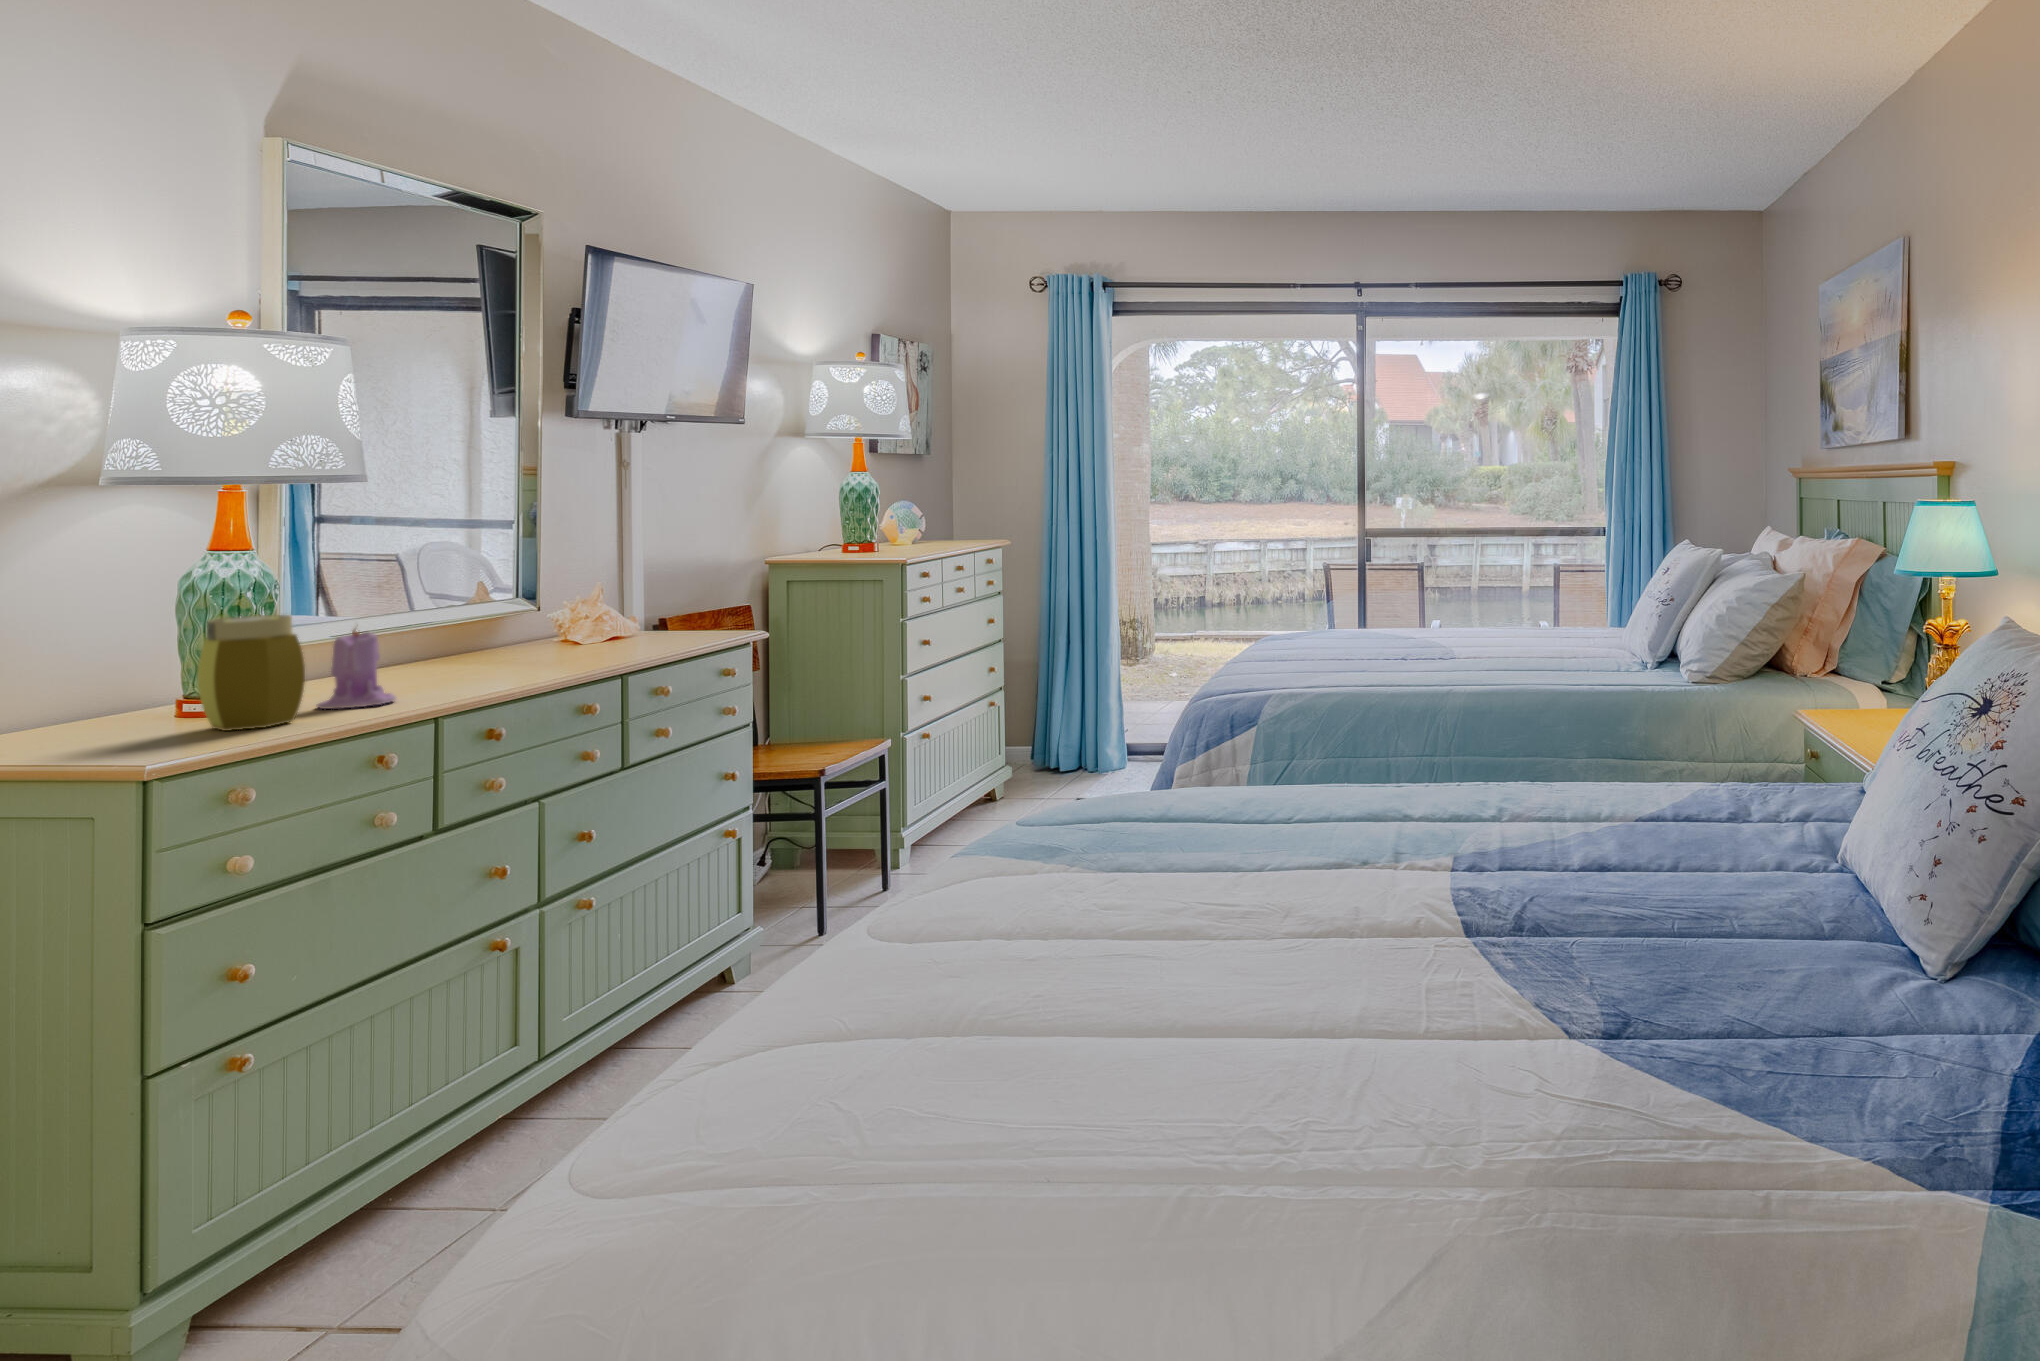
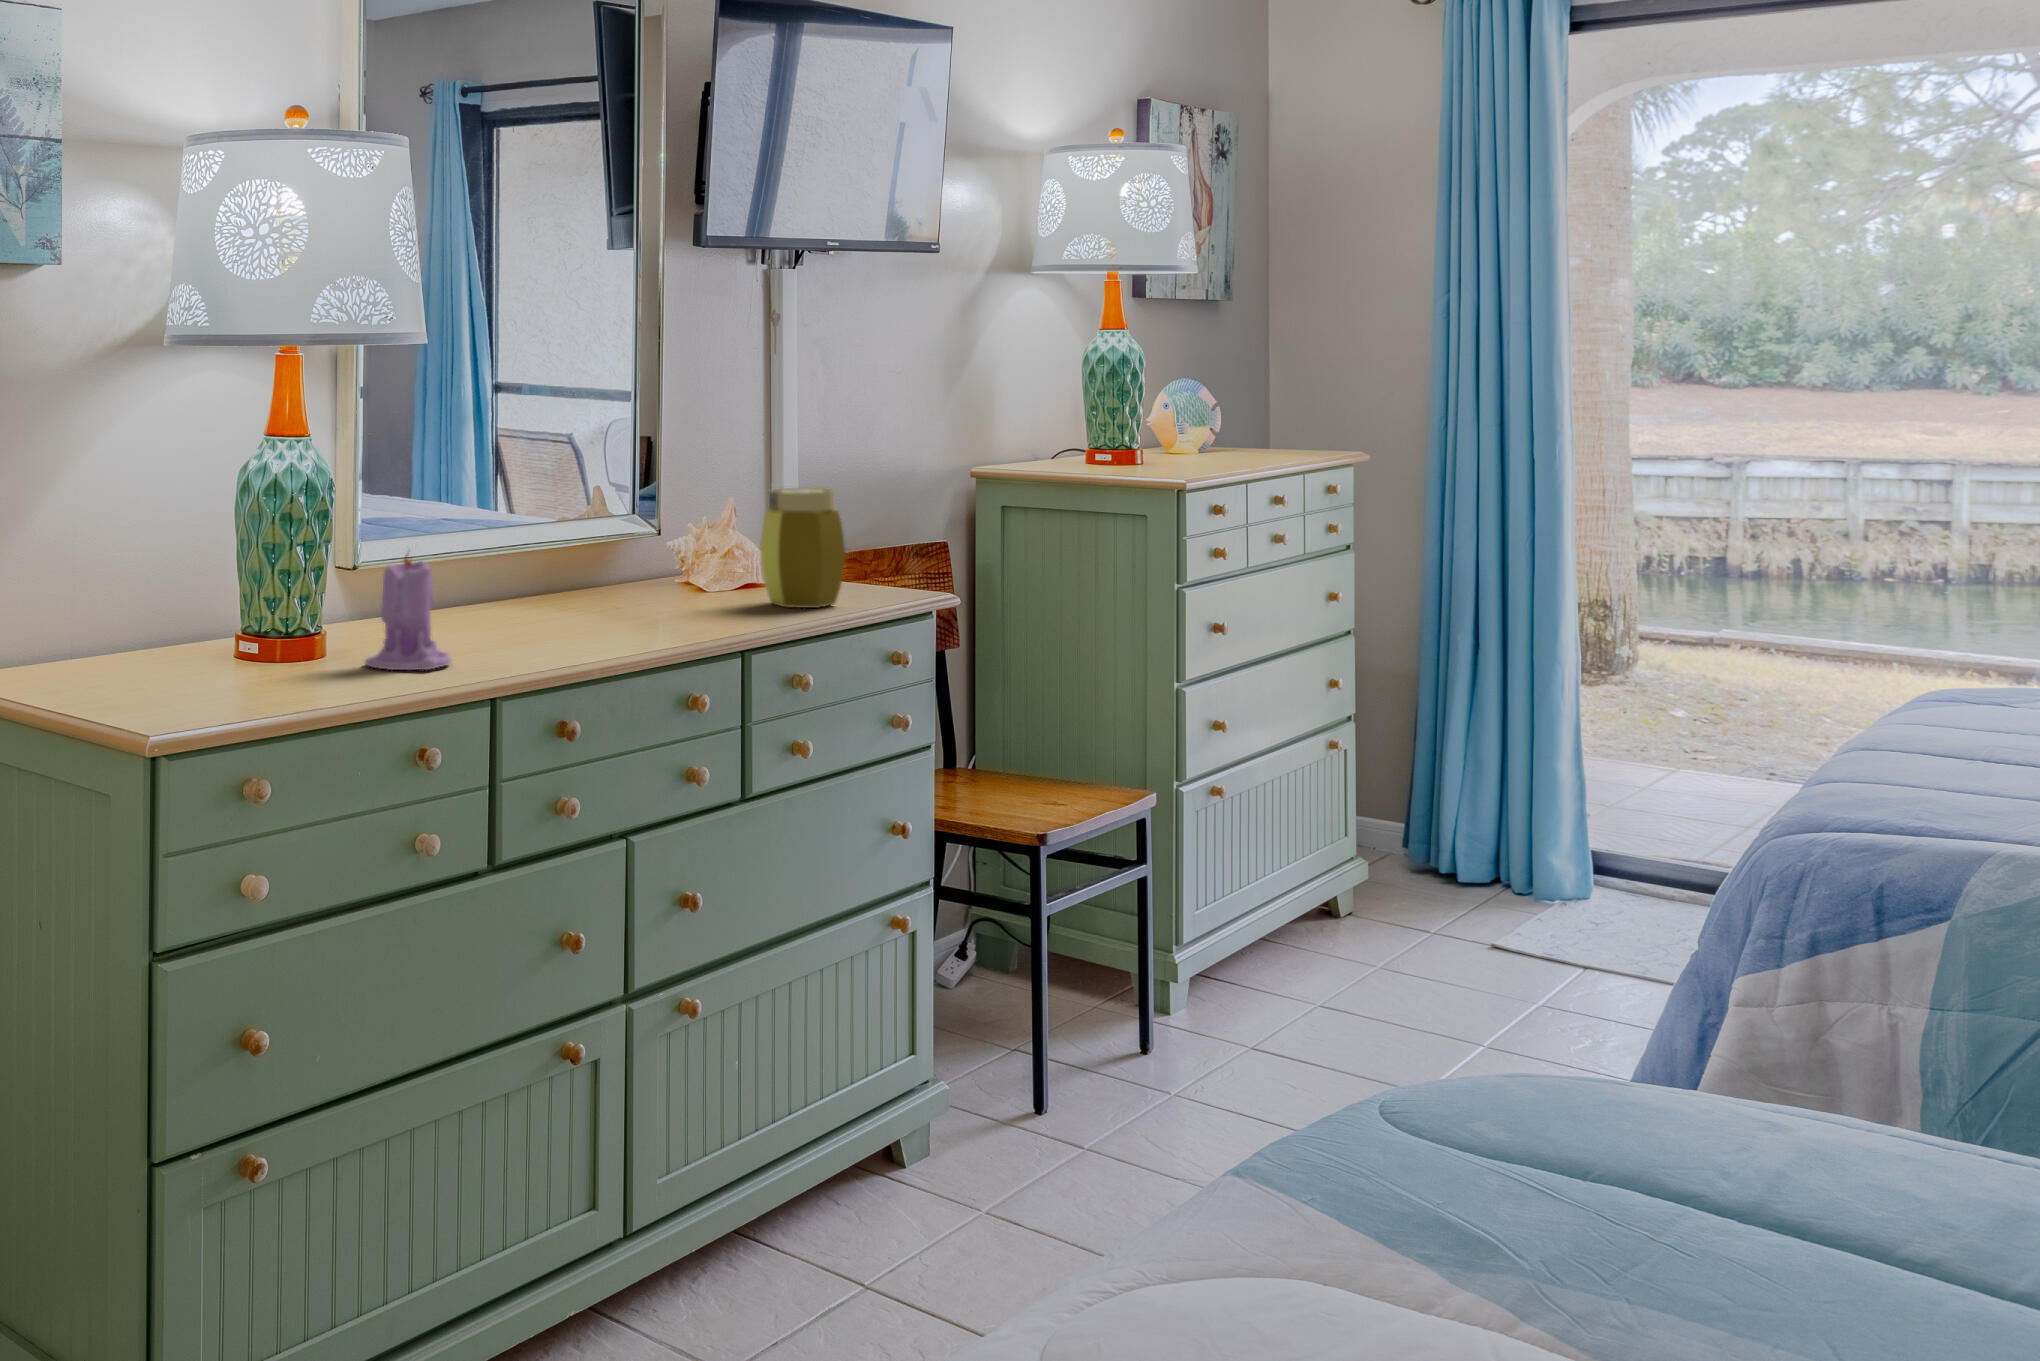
jar: present [198,615,305,731] -> present [760,488,845,608]

